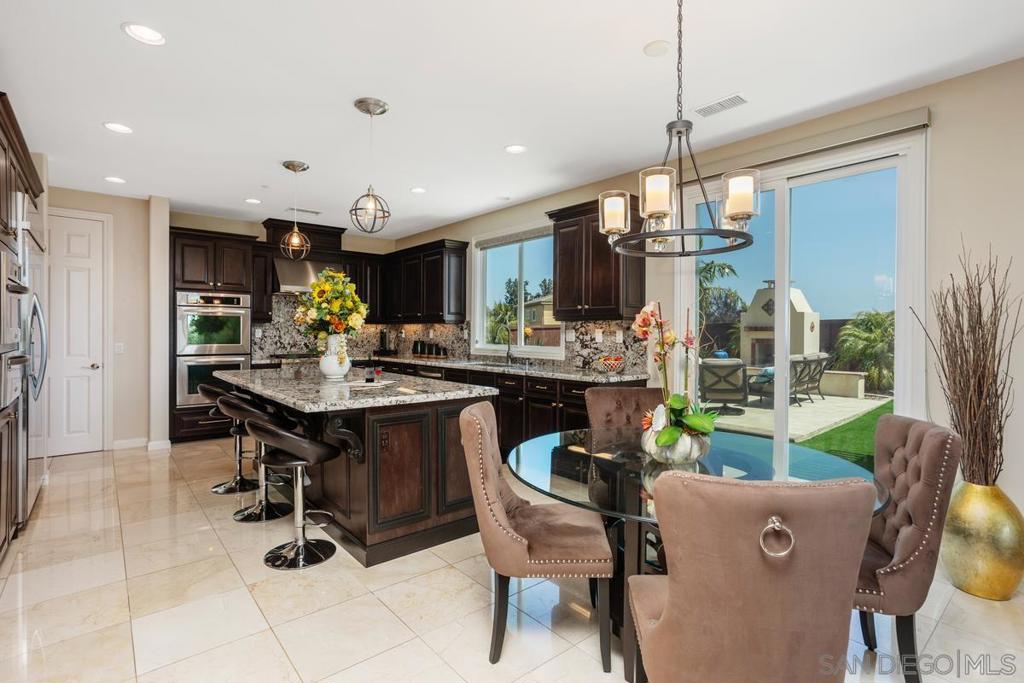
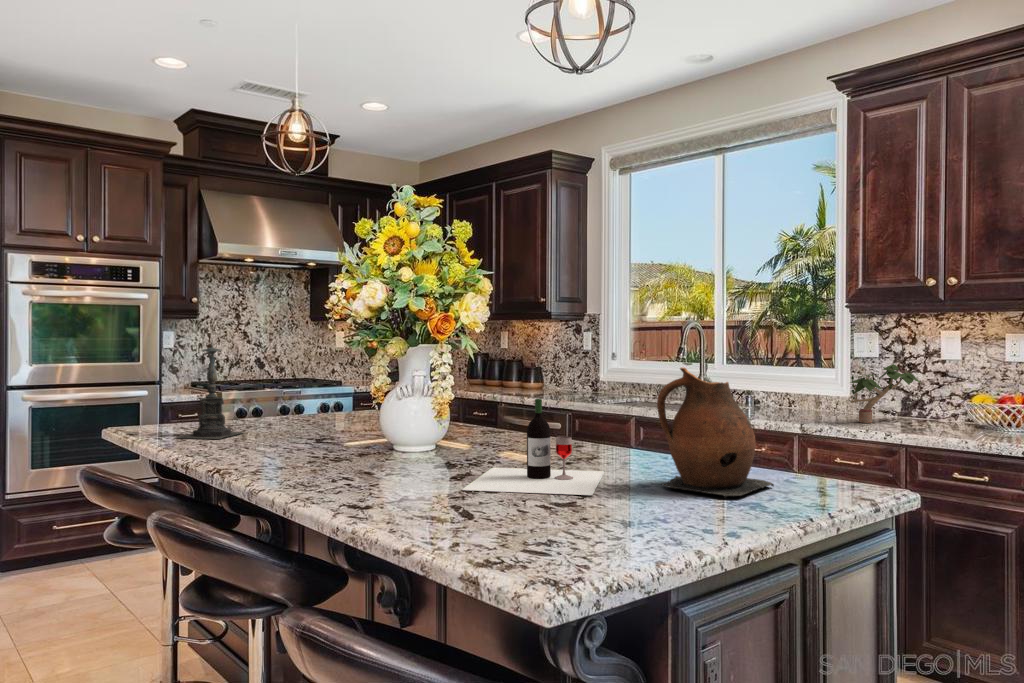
candle holder: none [243,330,276,373] -> present [177,344,244,439]
ceramic pitcher: none [408,342,450,387] -> present [657,368,774,498]
potted plant: present [286,346,326,379] -> present [849,364,920,423]

